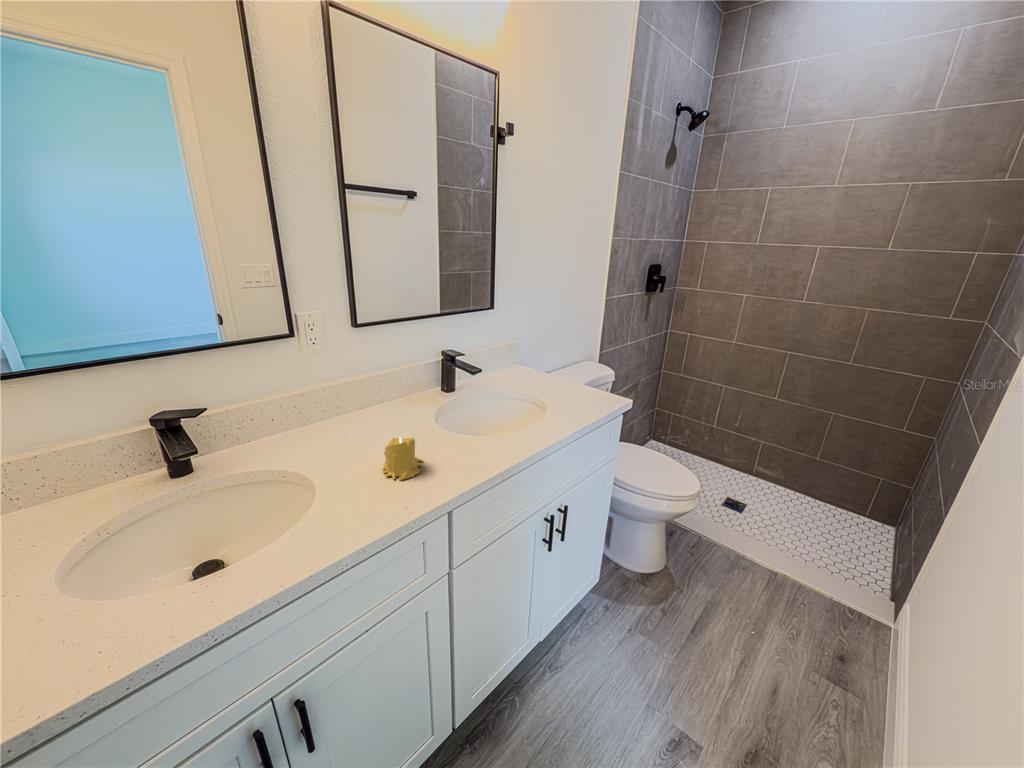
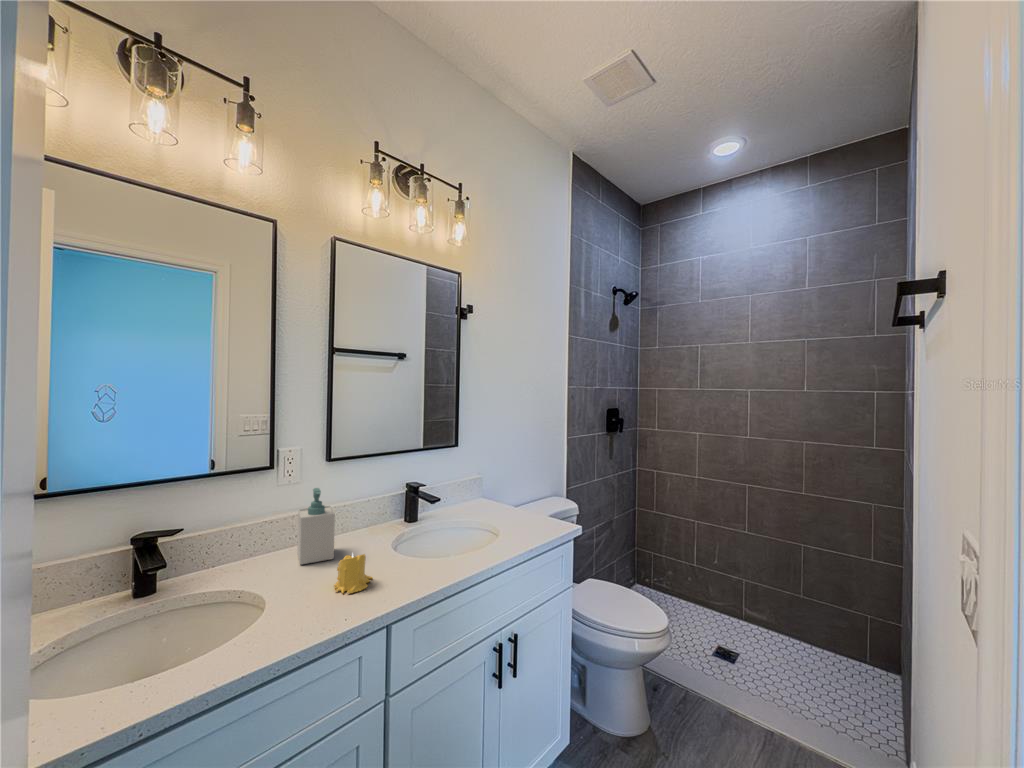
soap bottle: none [328,359,375,442] -> present [297,488,335,565]

